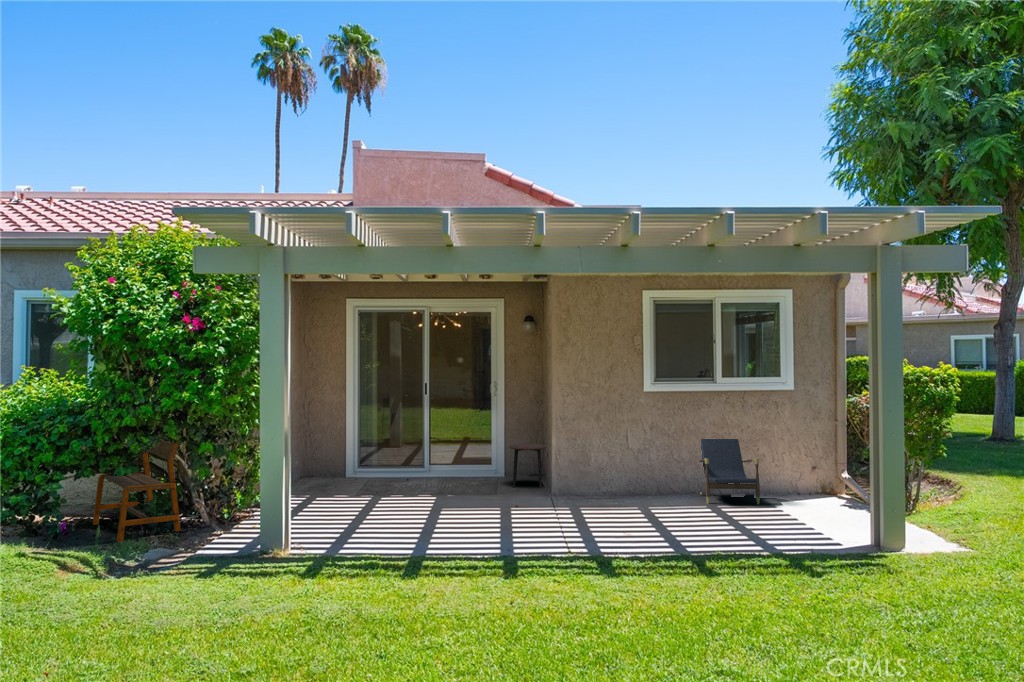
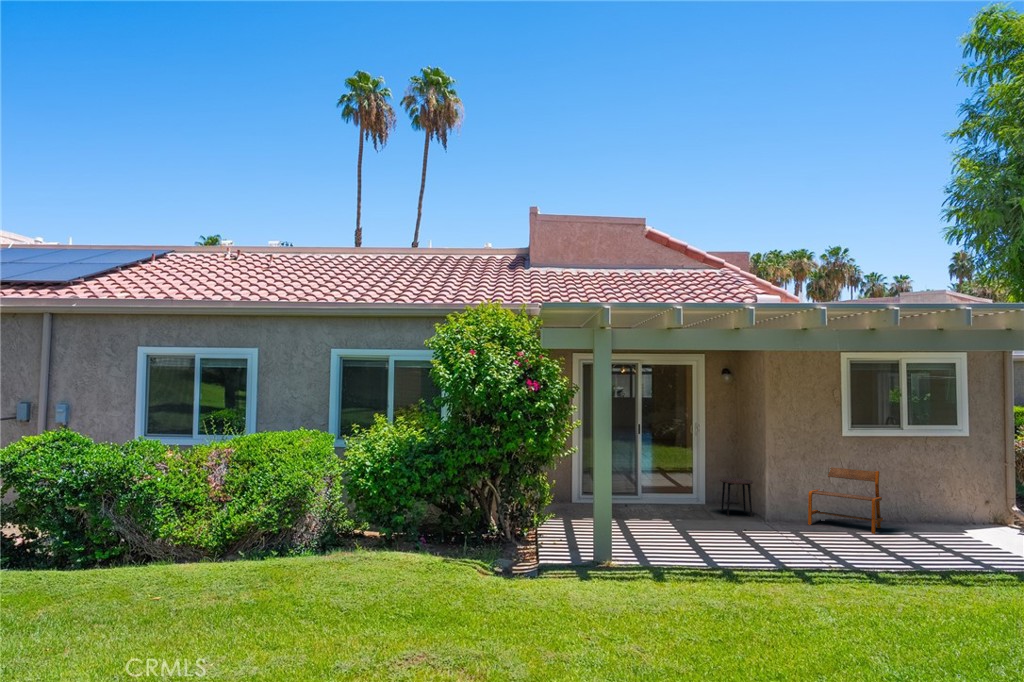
lounge chair: present [699,439,760,504] -> none [891,476,953,533]
bench: present [93,440,181,542] -> present [808,467,883,534]

